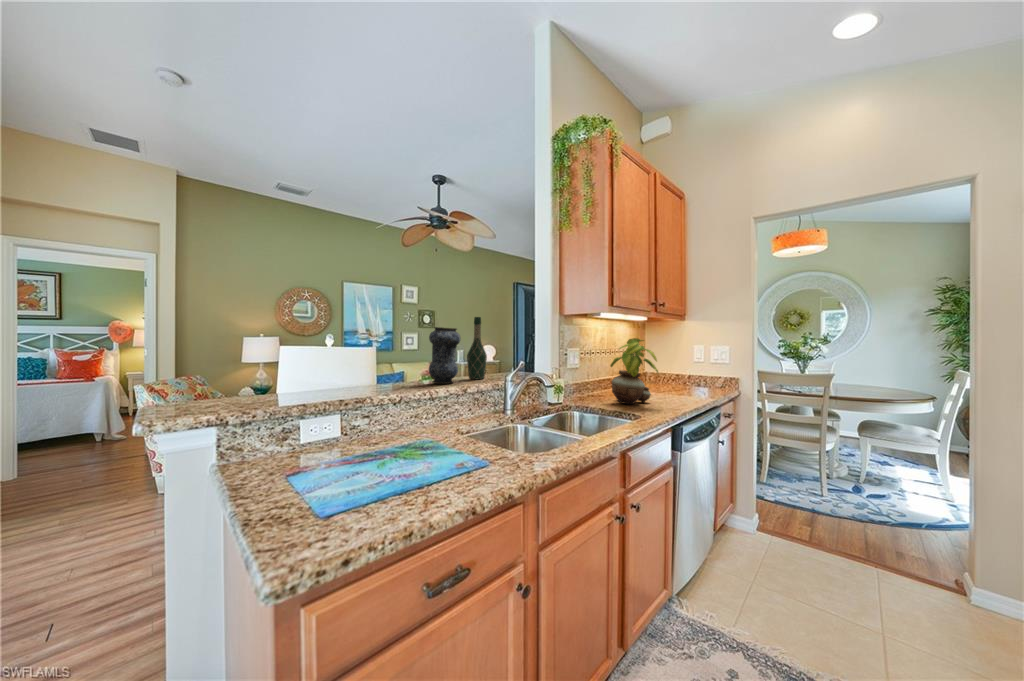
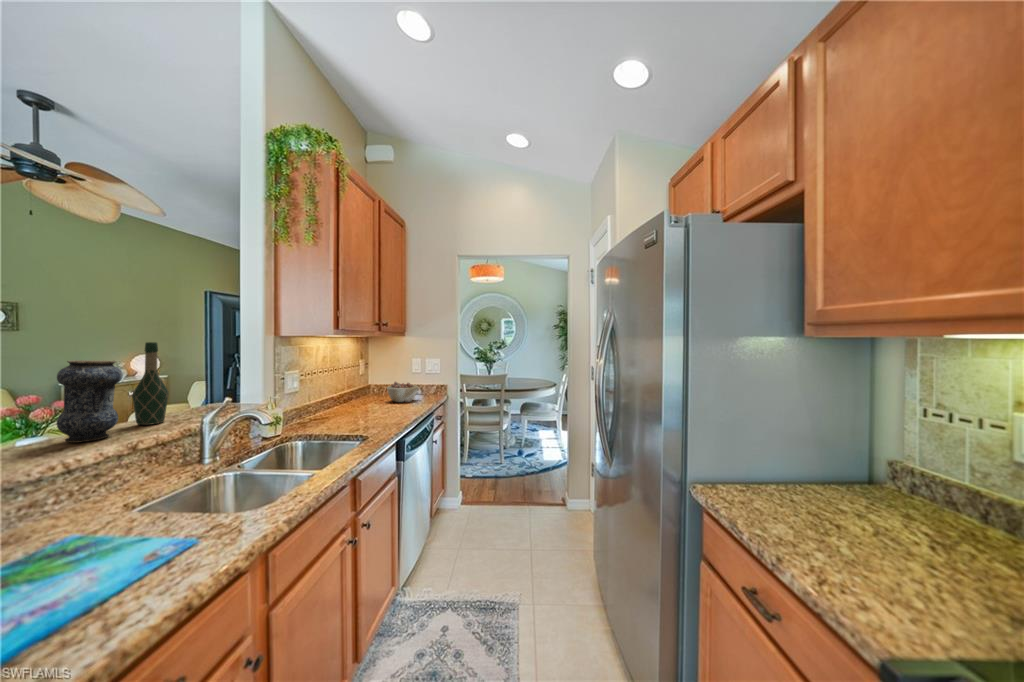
potted plant: present [610,338,658,404] -> none [335,359,385,424]
bowl: none [664,369,700,393] -> present [387,382,418,402]

